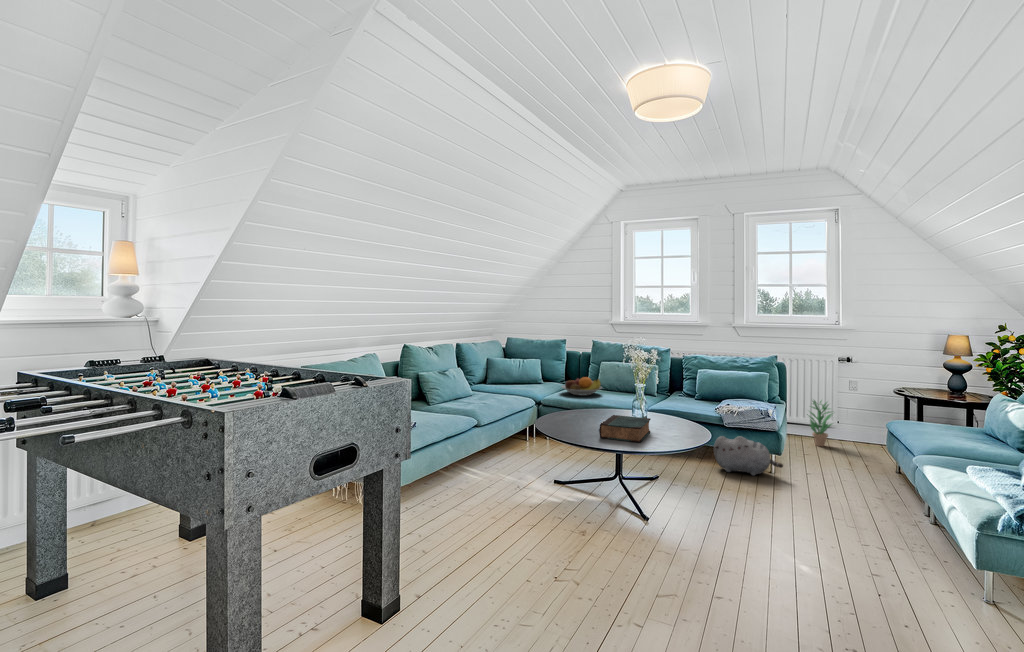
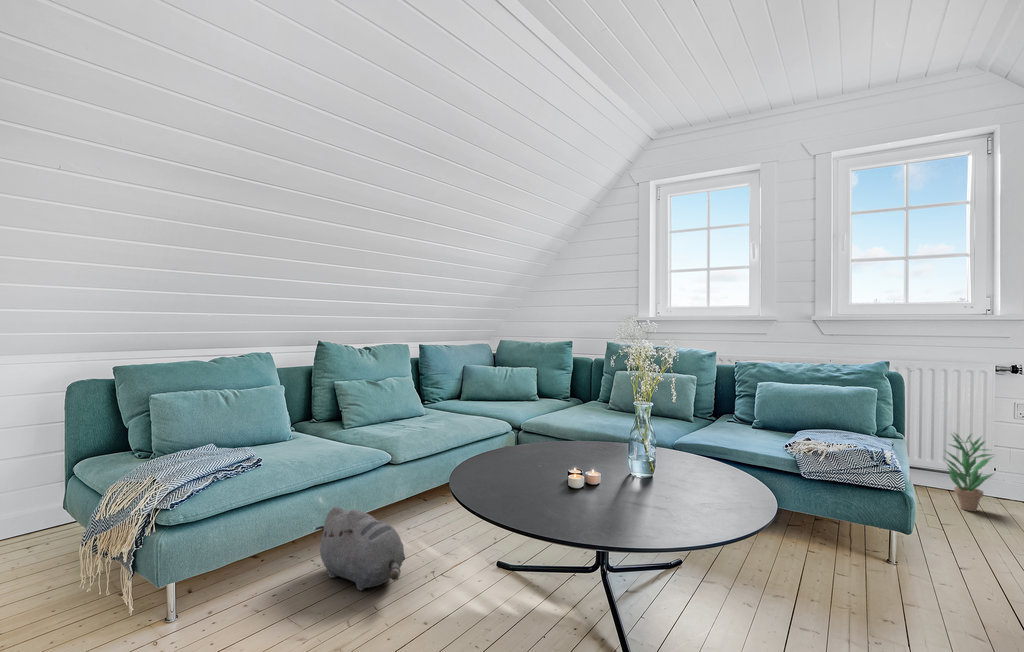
fruit bowl: present [561,377,602,396] -> none [551,392,610,419]
book: present [599,415,651,442] -> none [552,454,656,514]
plush toy: present [714,436,783,476] -> present [315,506,405,590]

